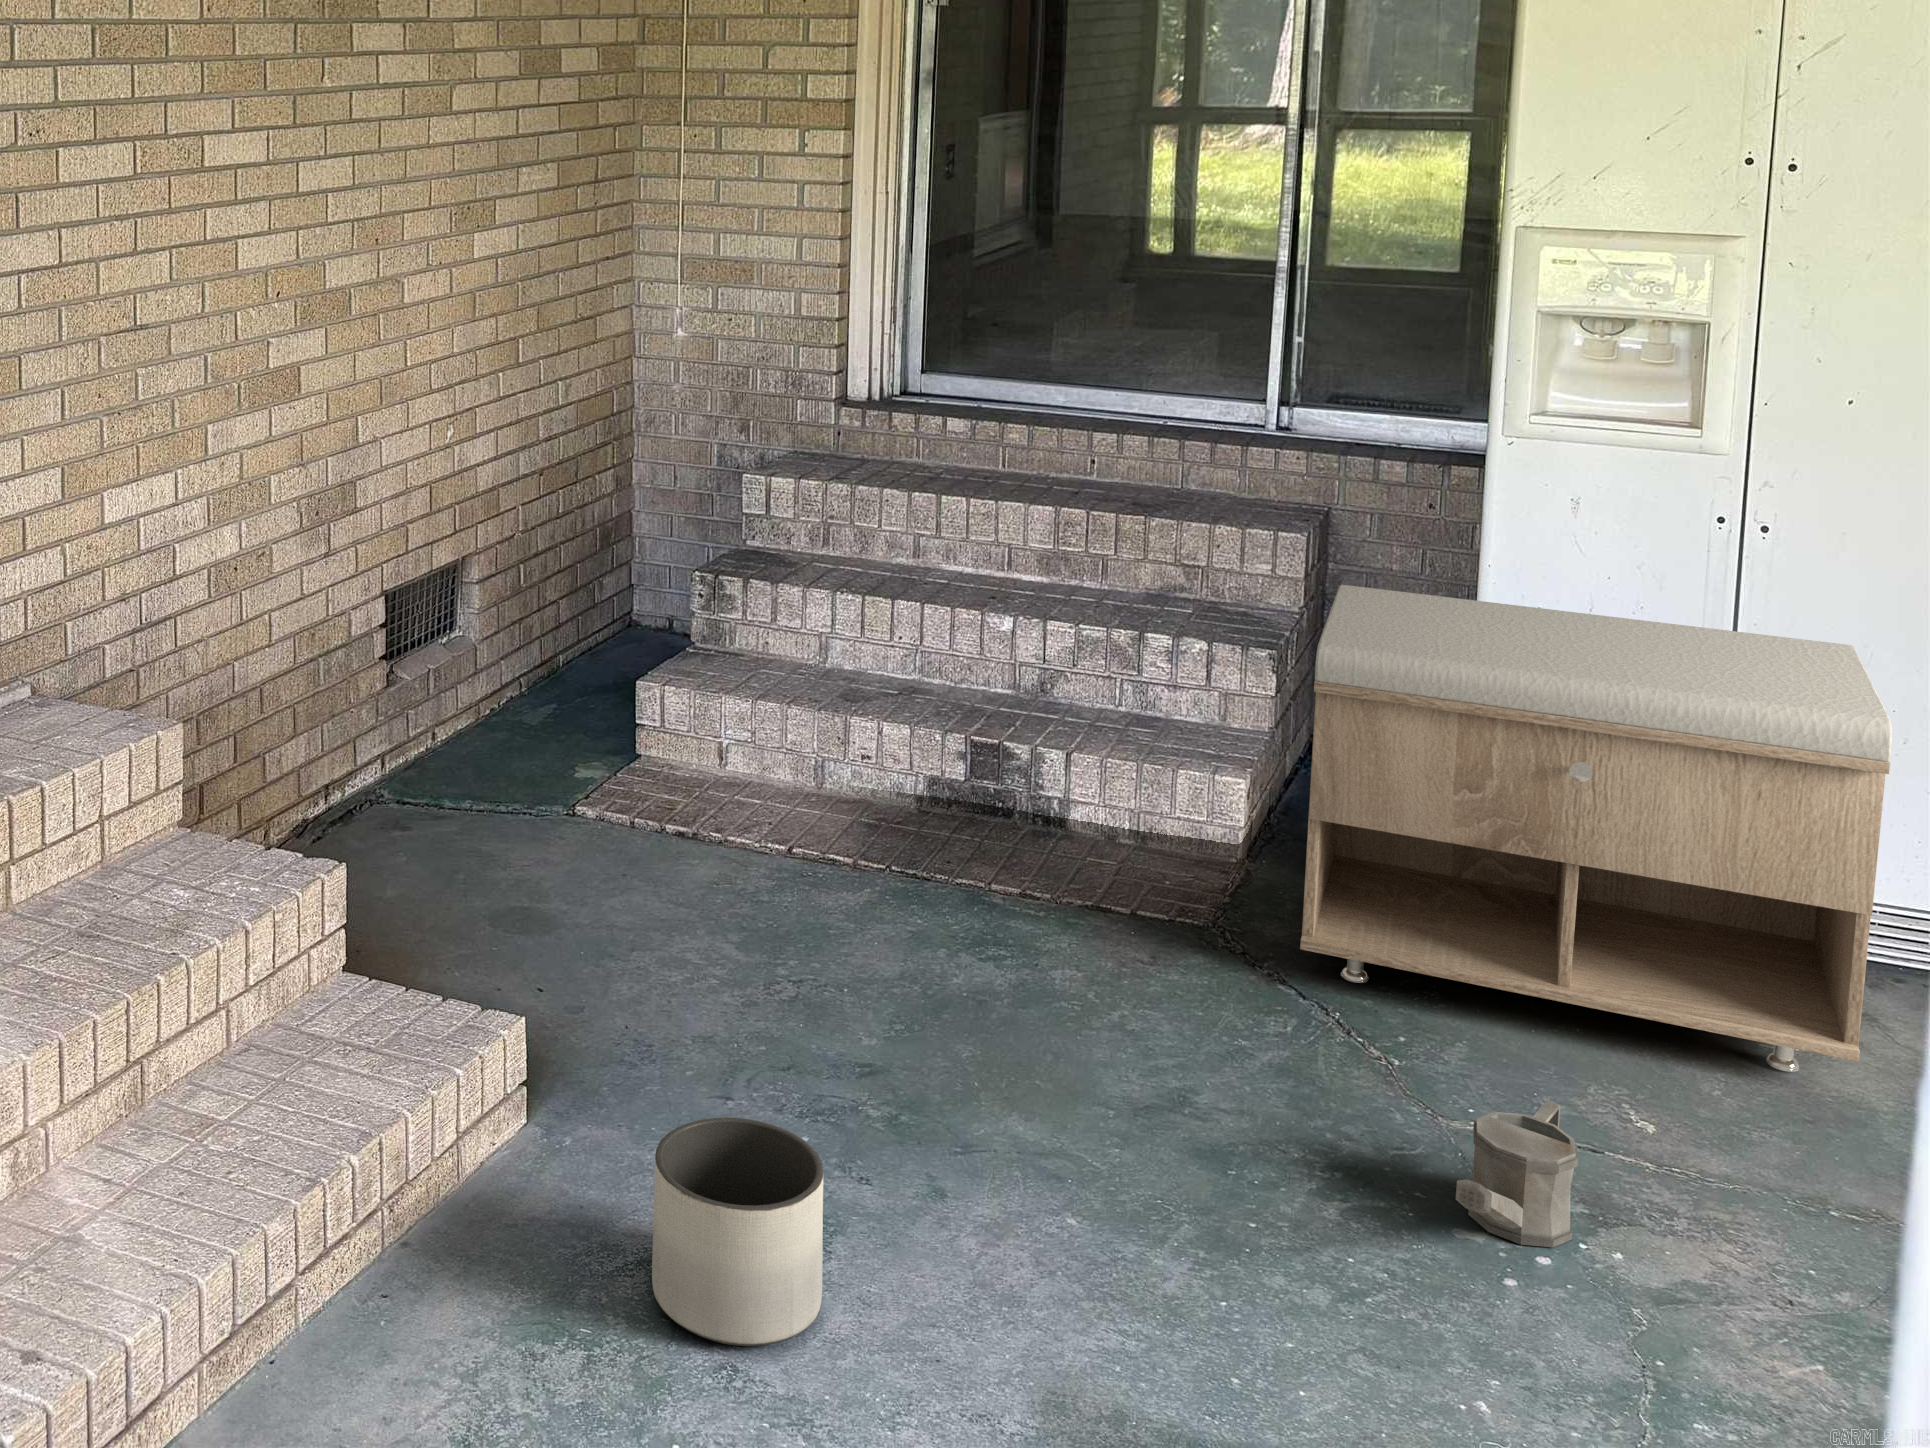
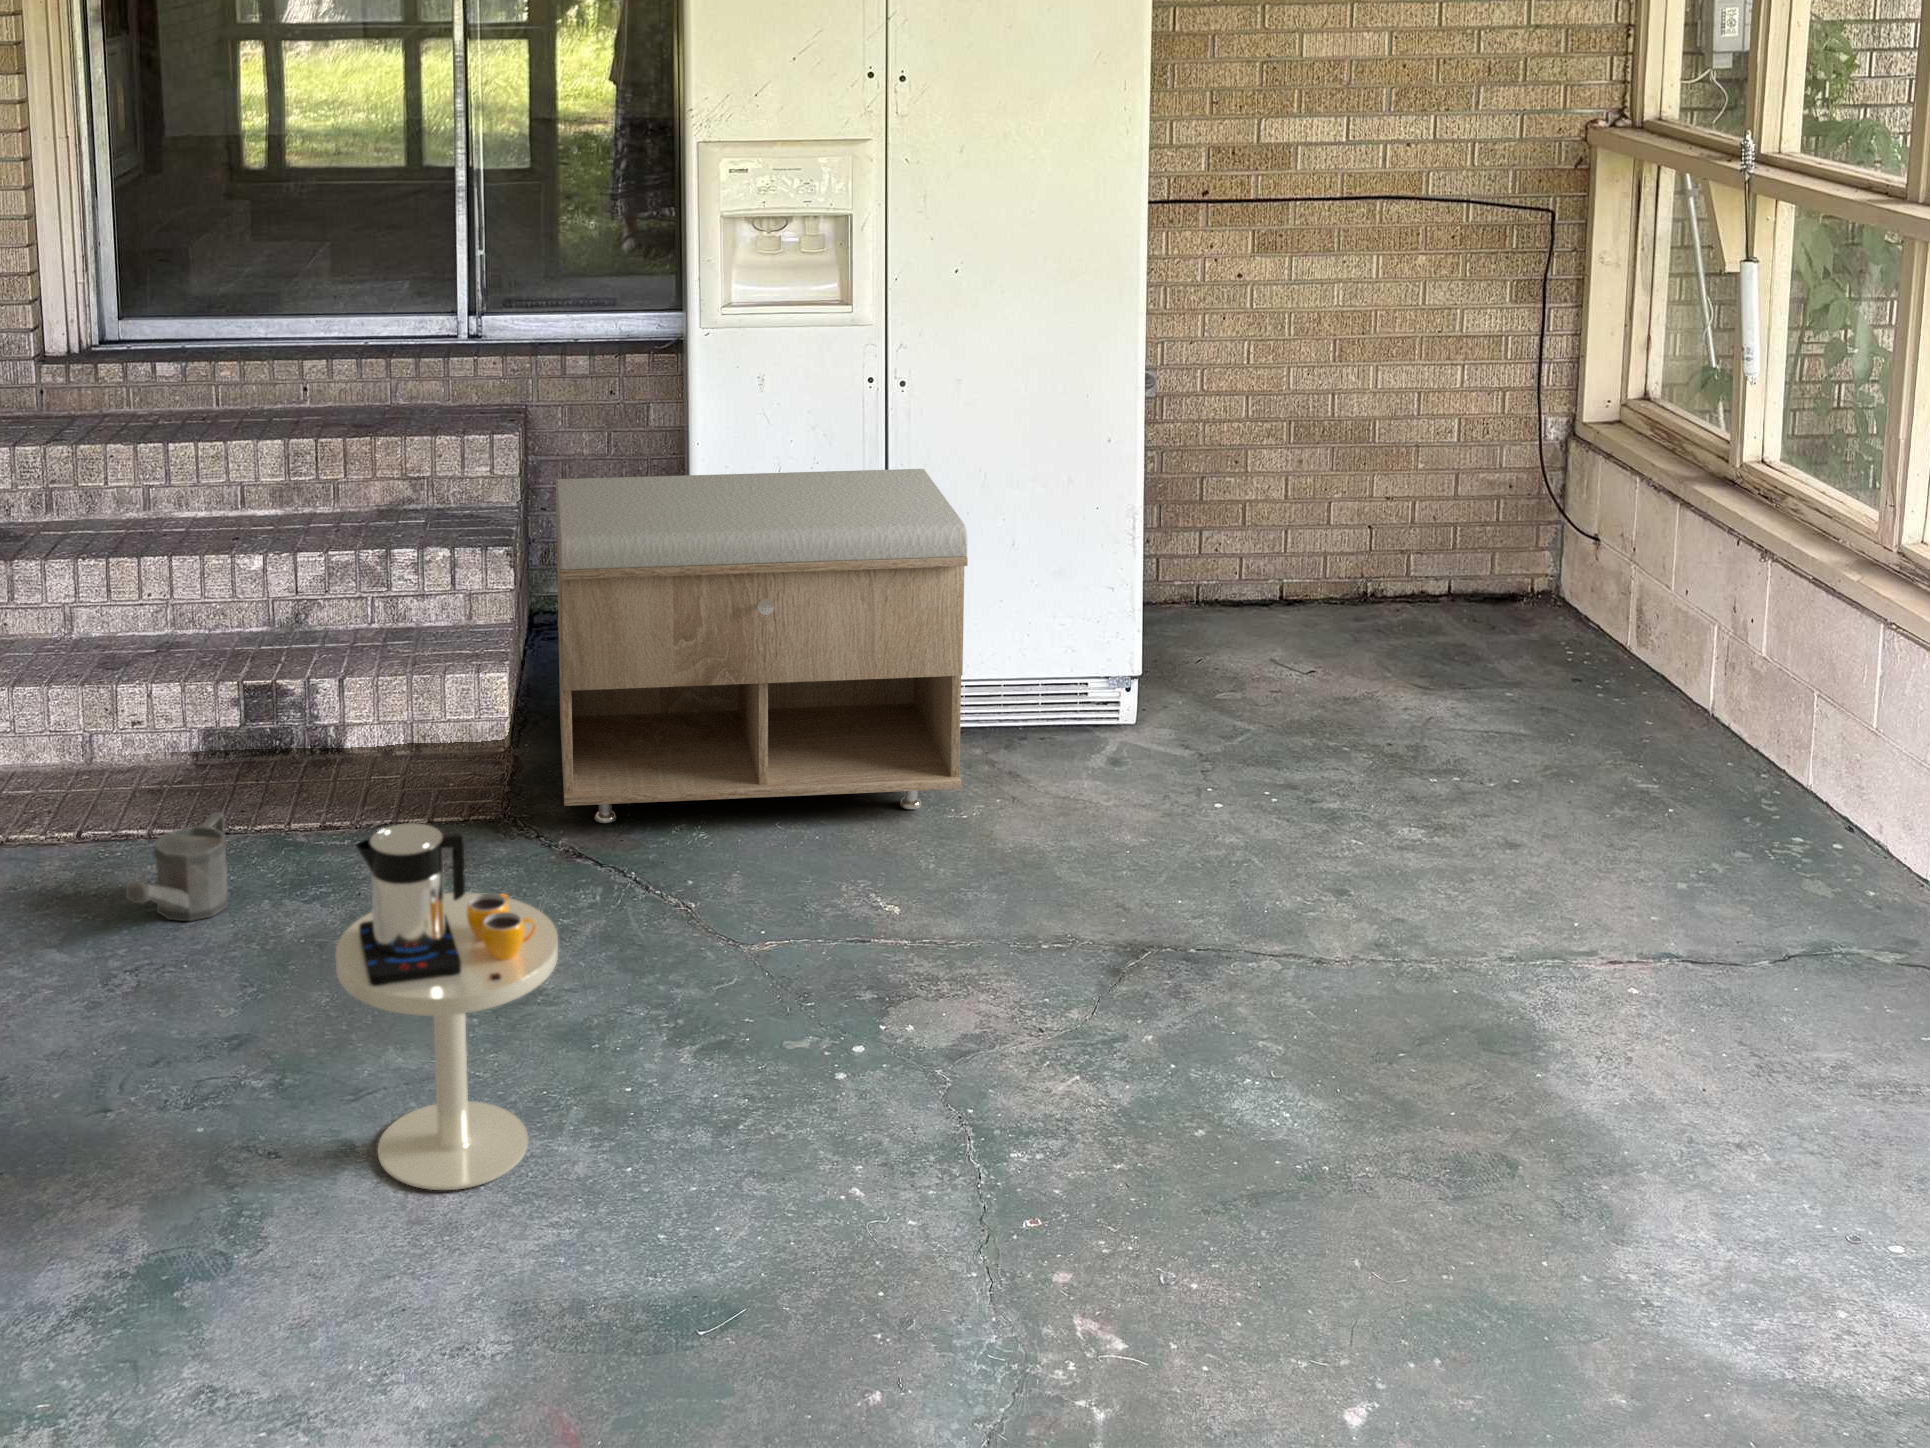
side table: none [954,904,1209,1325] -> present [335,823,558,1190]
watering can: present [1456,1101,1578,1247] -> present [126,812,230,921]
planter: present [652,1118,823,1346] -> none [72,1101,249,1327]

